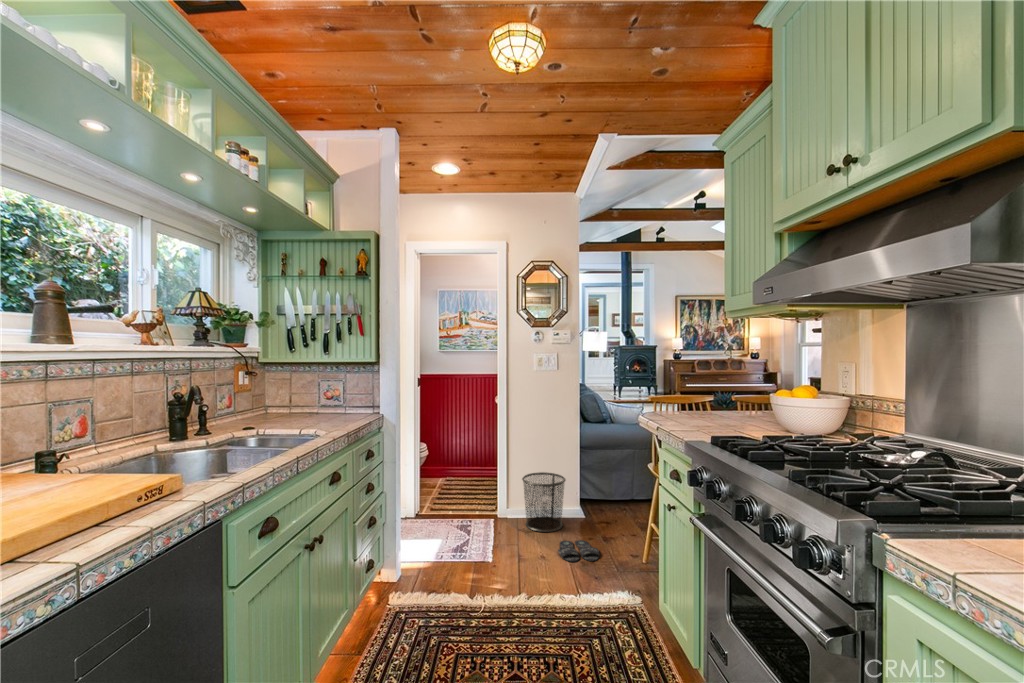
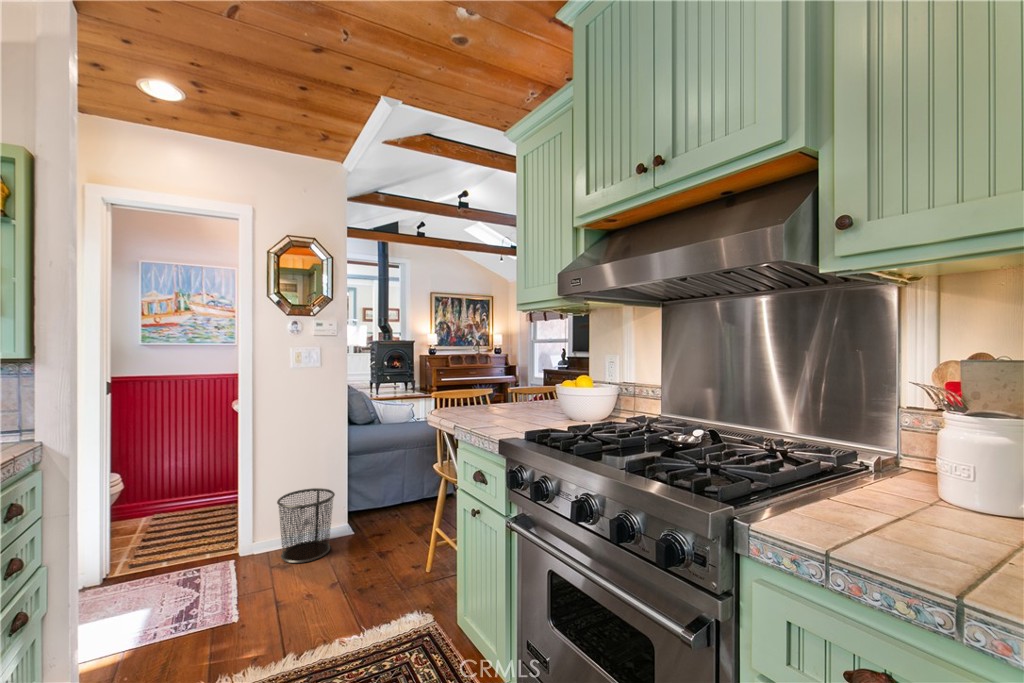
slippers: present [558,540,599,562] -> none [329,560,380,592]

